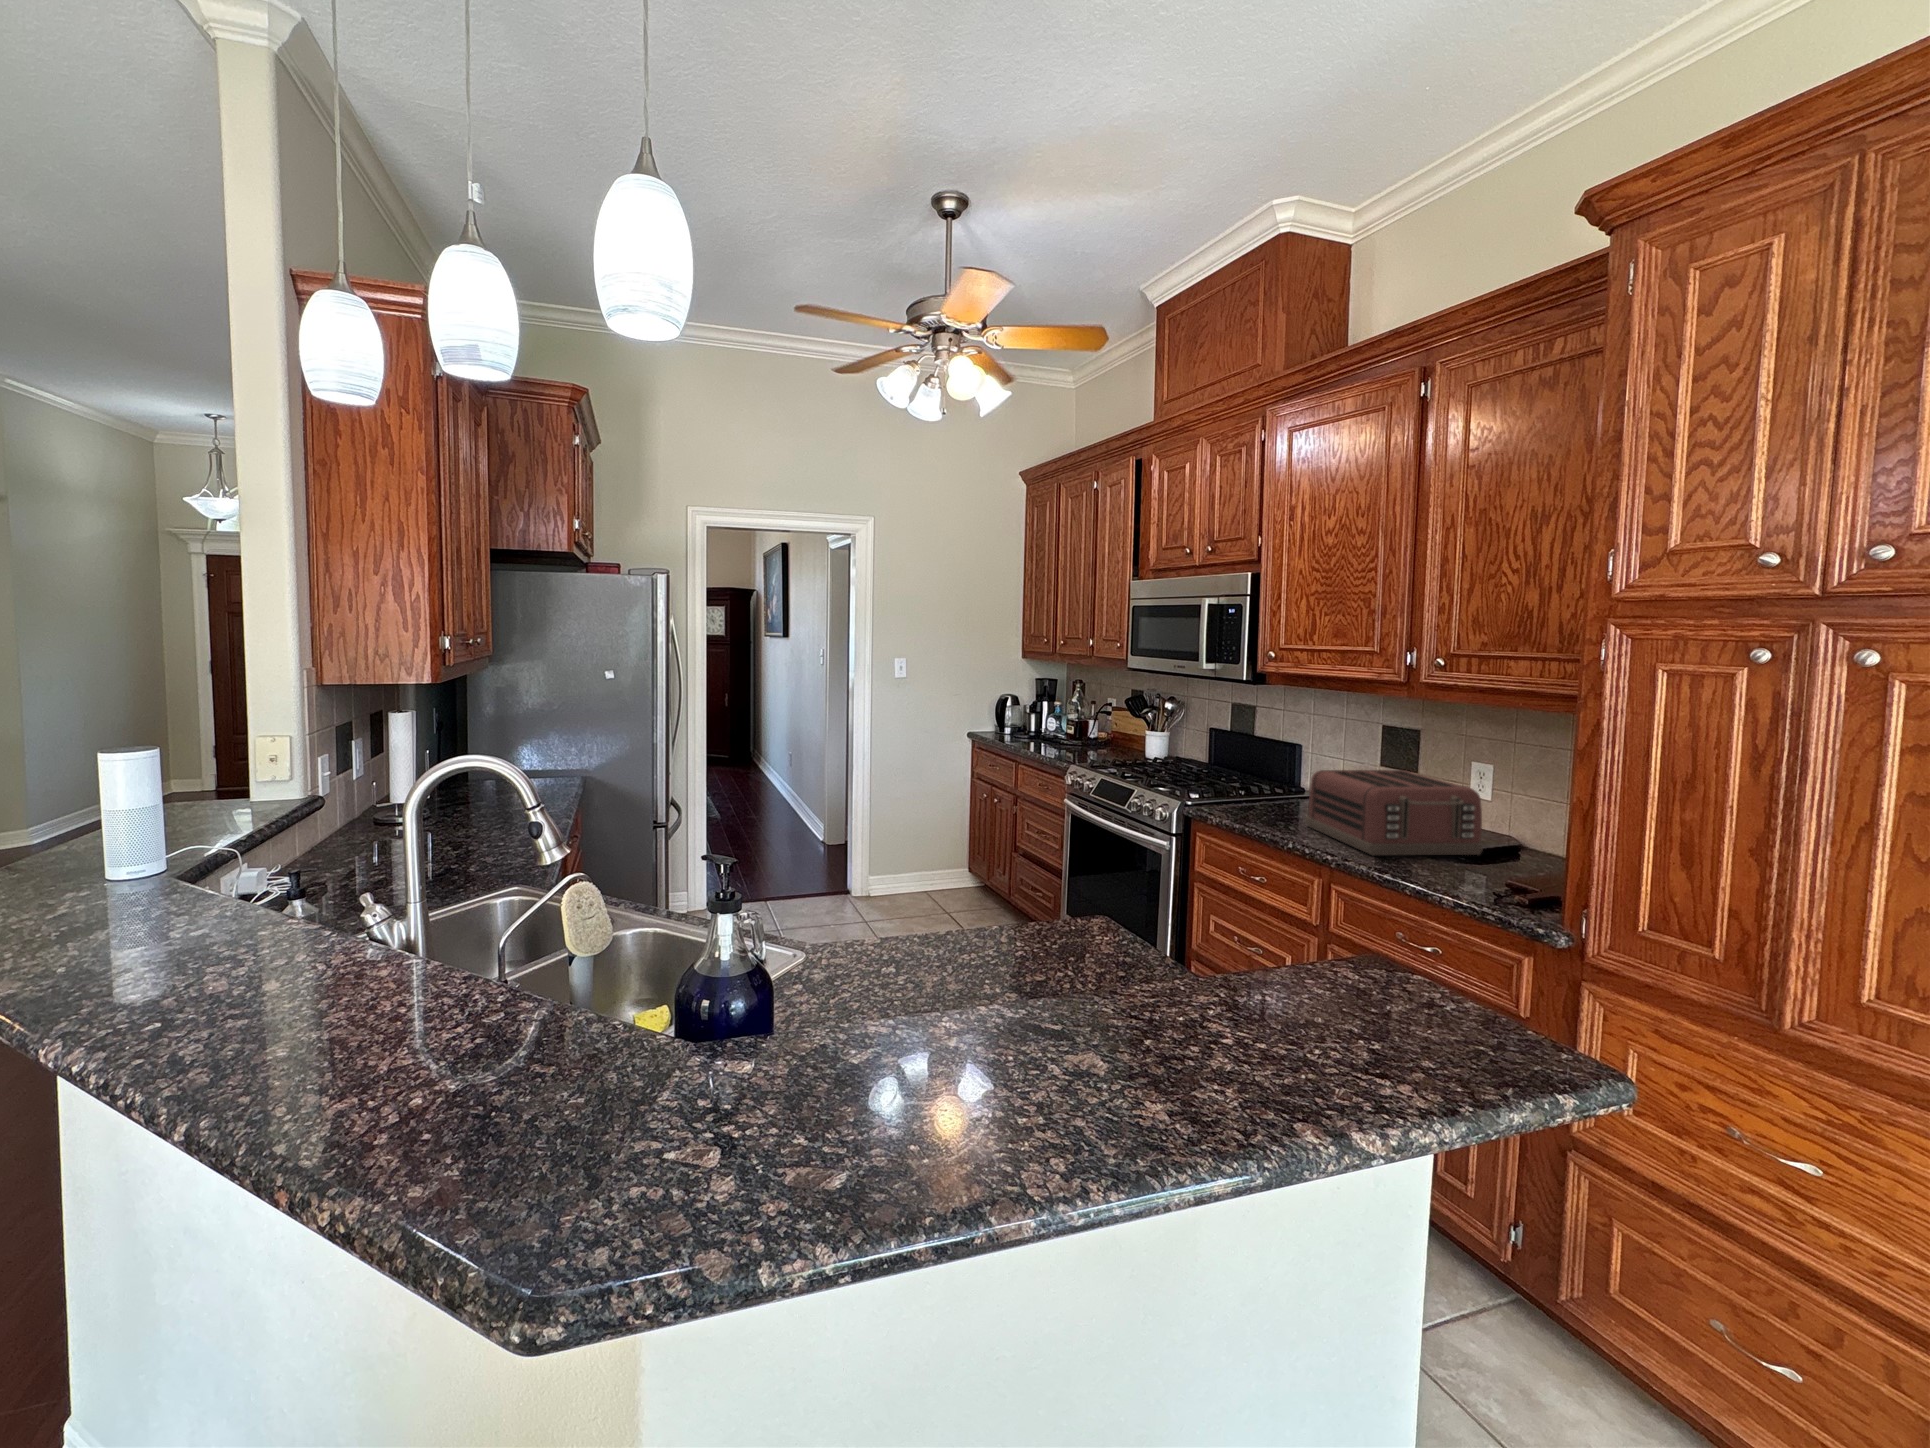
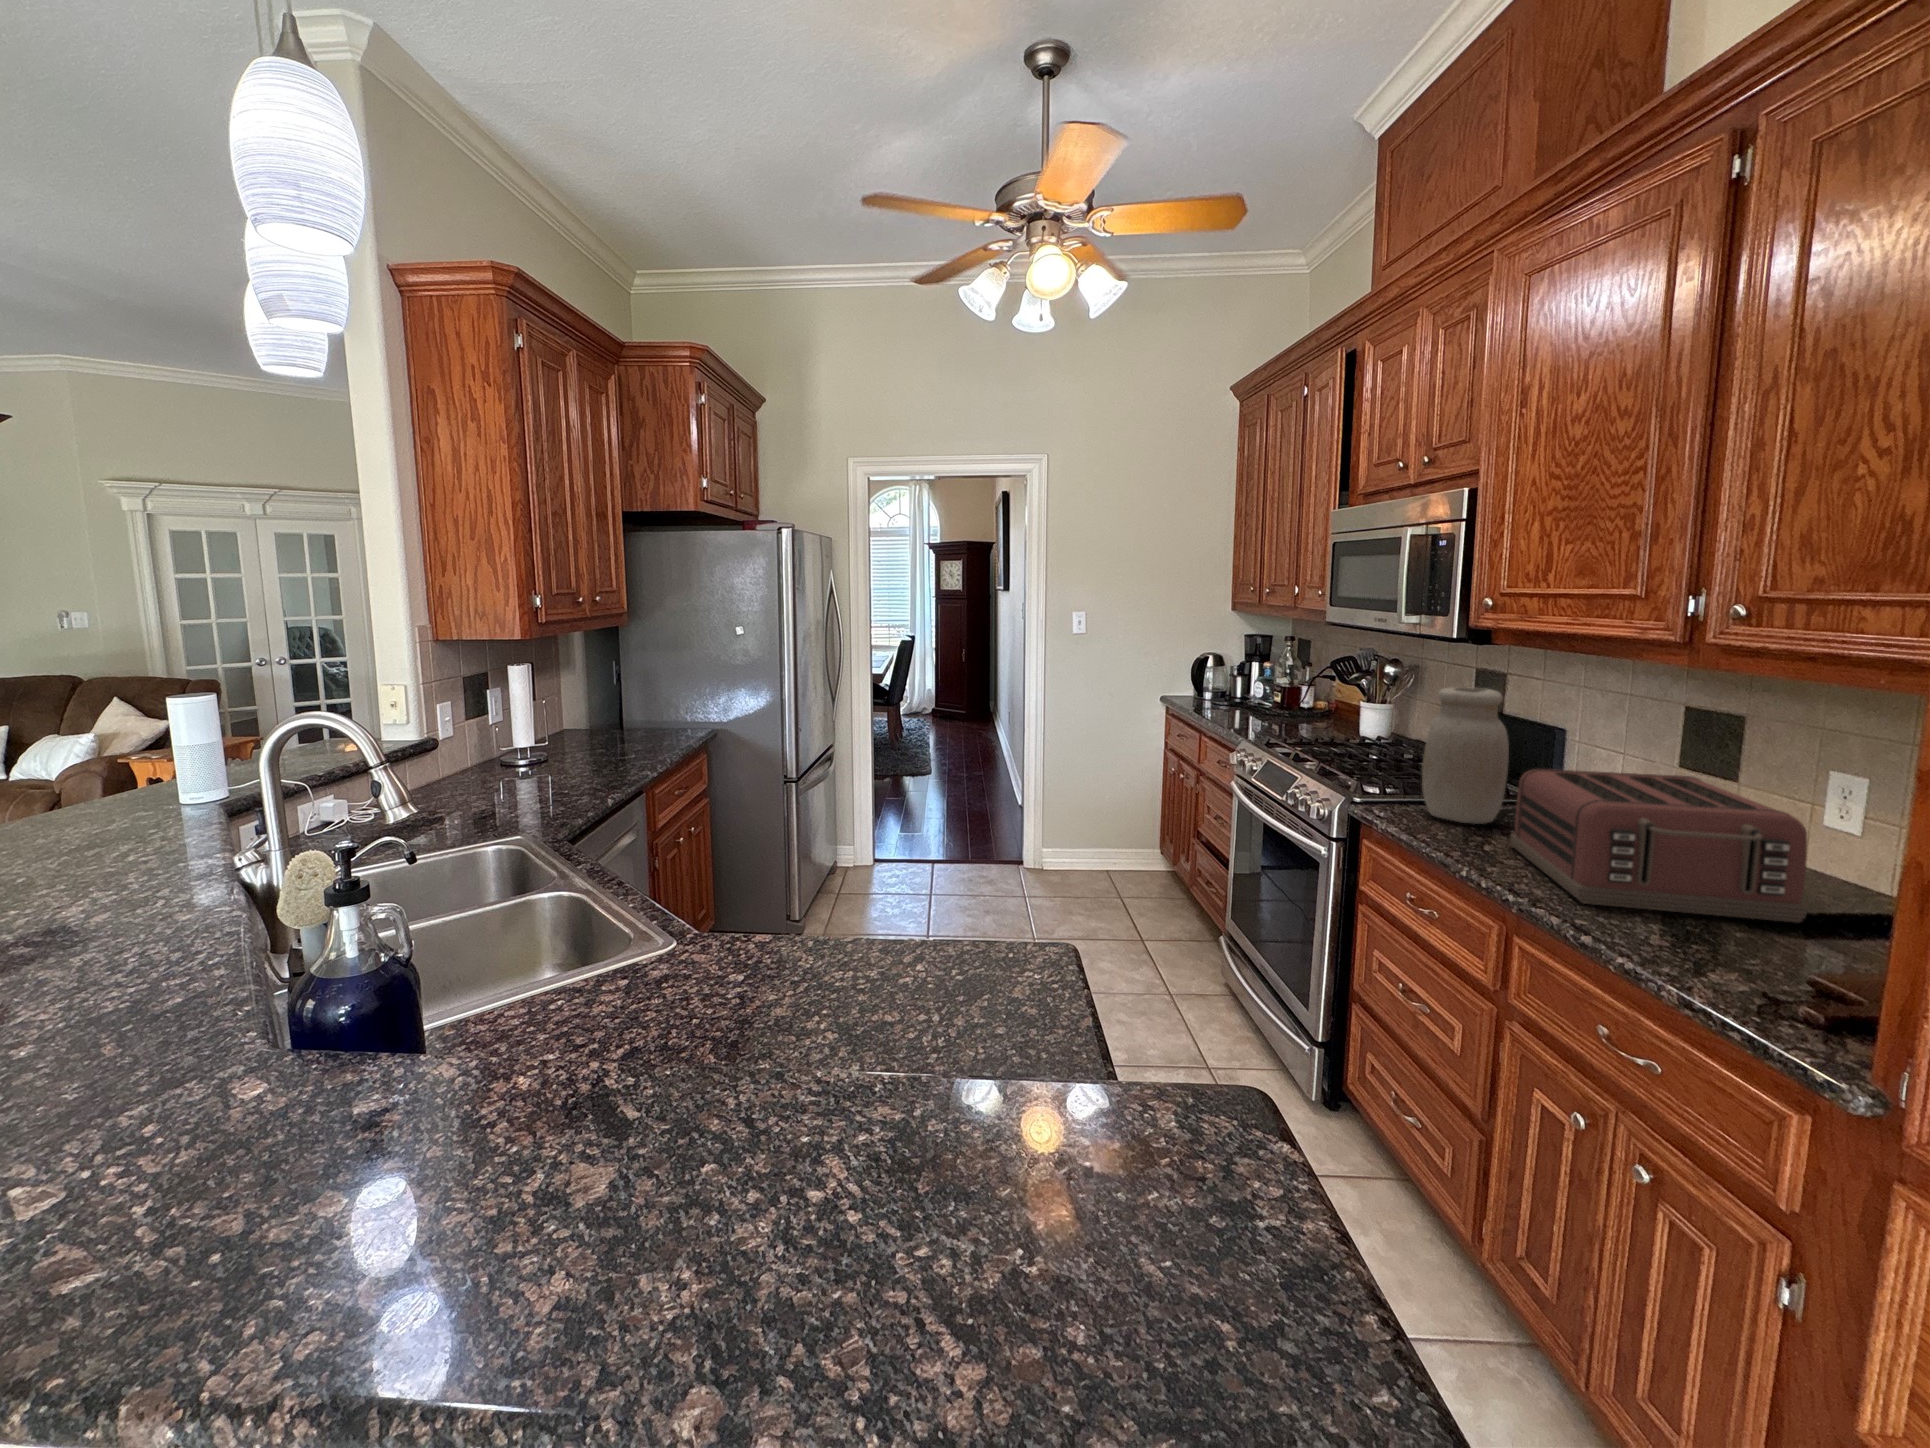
jar: none [1237,716,1293,813] -> present [1422,687,1509,824]

